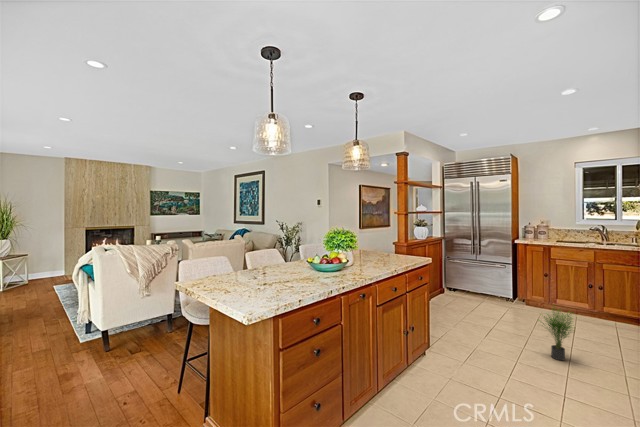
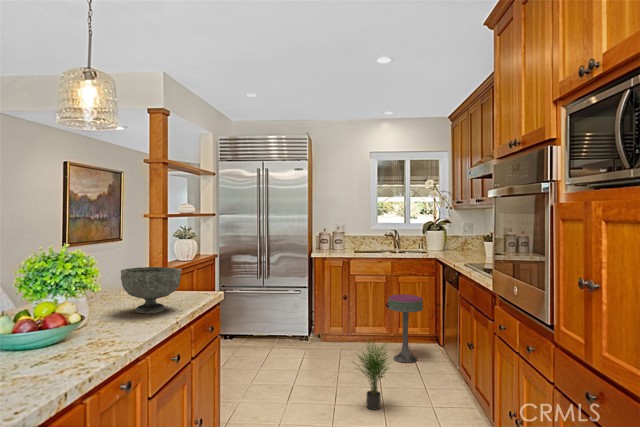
decorative bowl: none [375,240,405,264] -> present [121,267,182,313]
bar stool: none [587,278,627,337] -> present [388,295,423,363]

